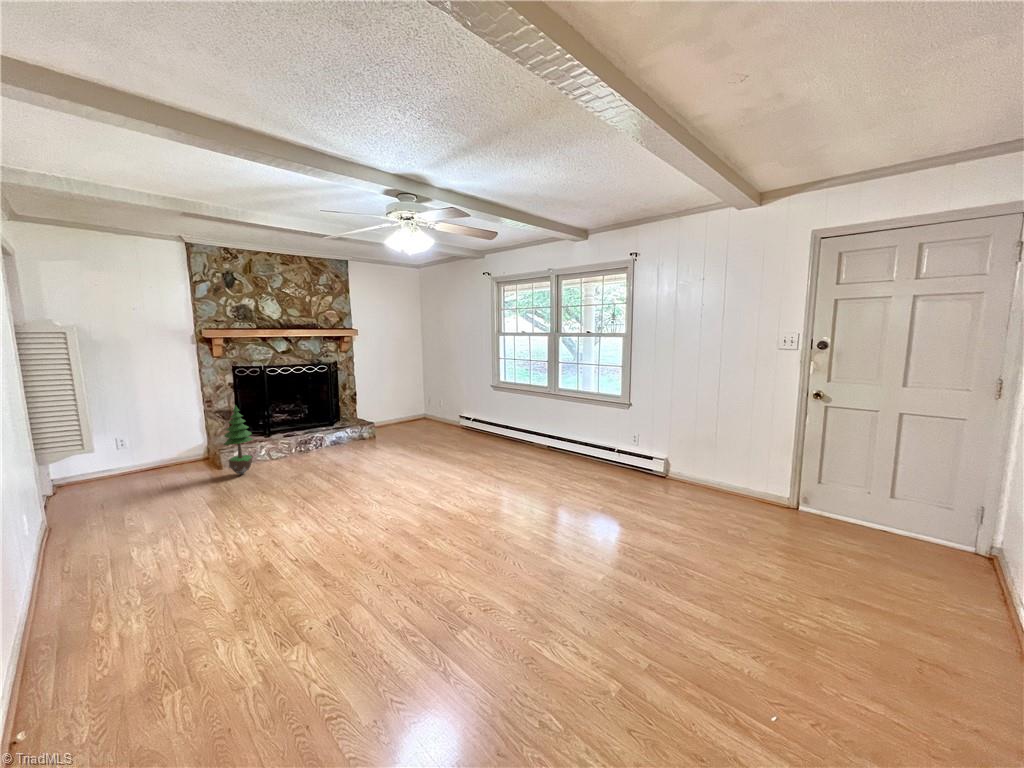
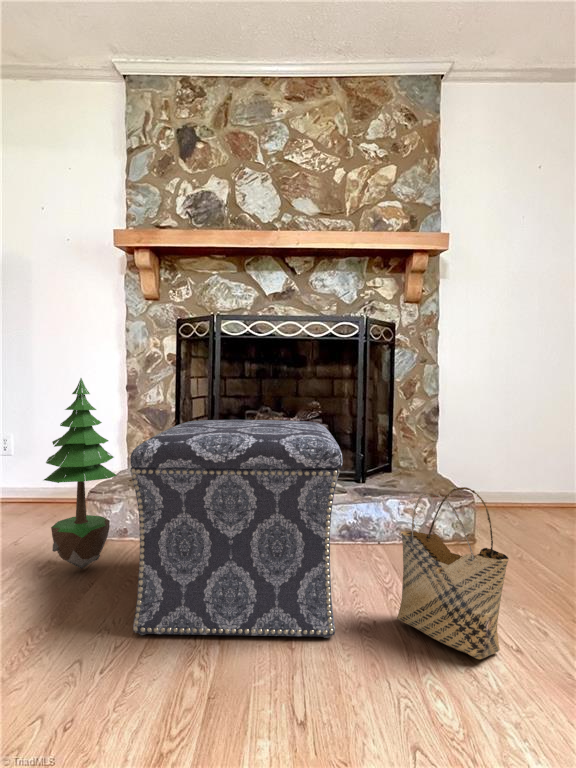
ottoman: none [273,408,350,477] -> present [130,420,343,638]
woven basket: none [363,420,391,458] -> present [397,487,509,659]

